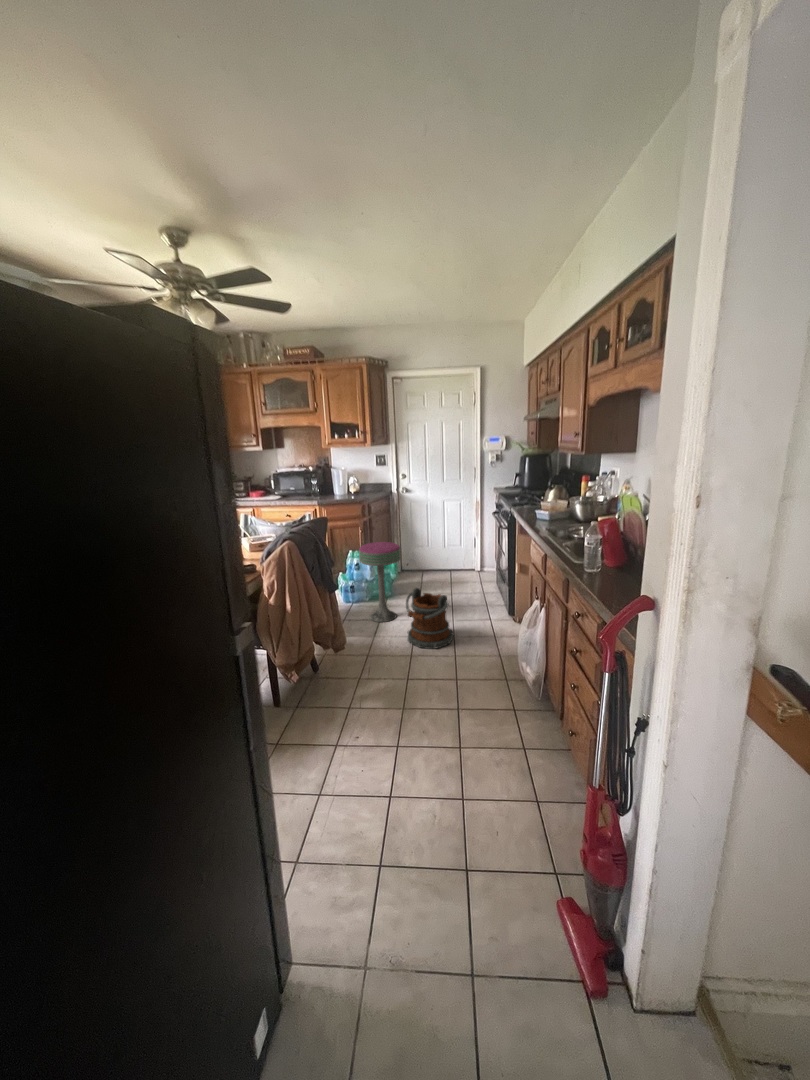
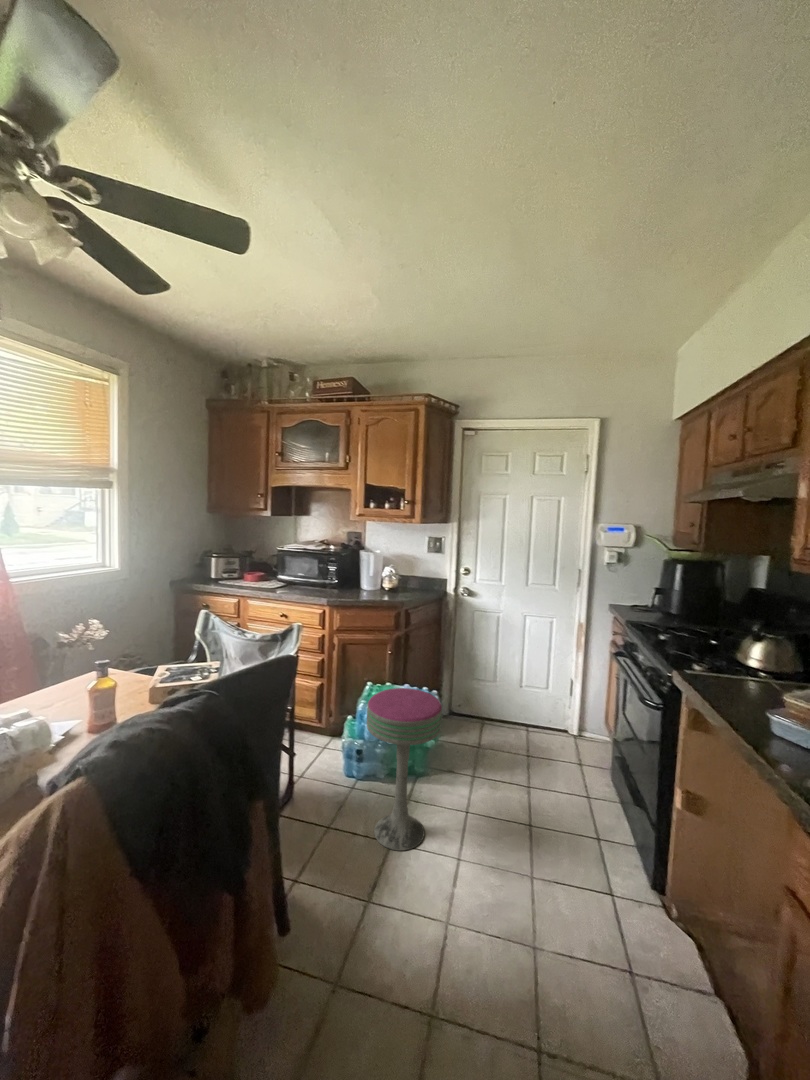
bucket: present [406,588,454,649] -> none [433,810,536,983]

